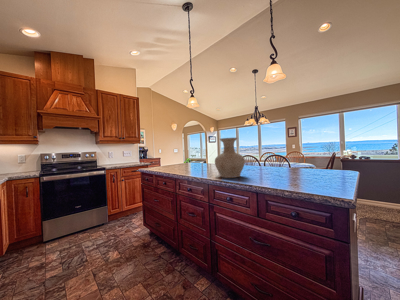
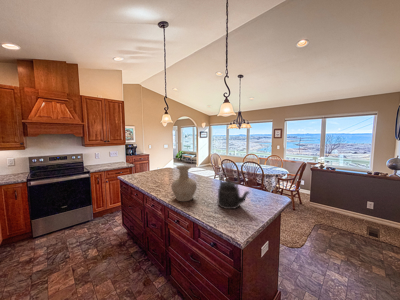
kettle: none [273,140,320,180] -> present [218,174,249,209]

